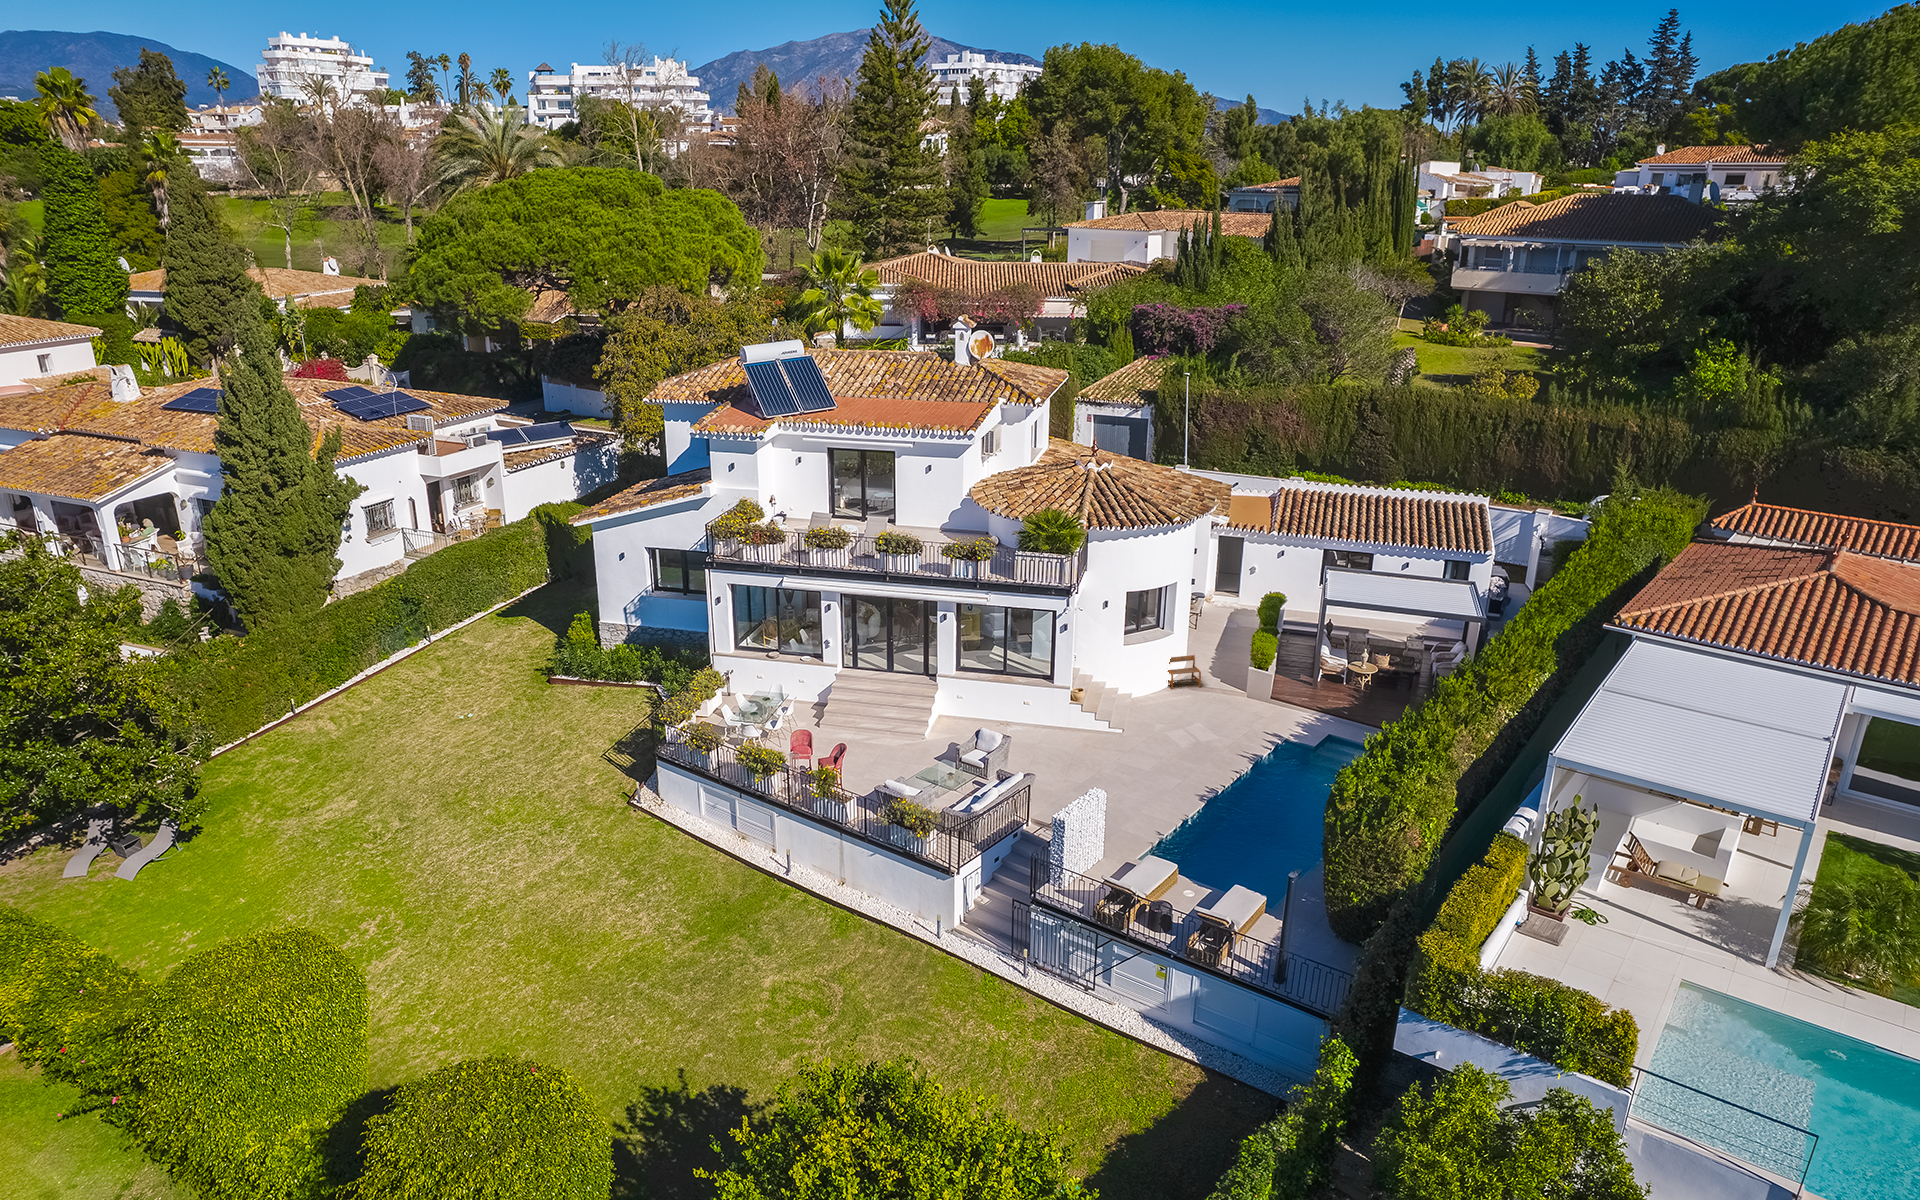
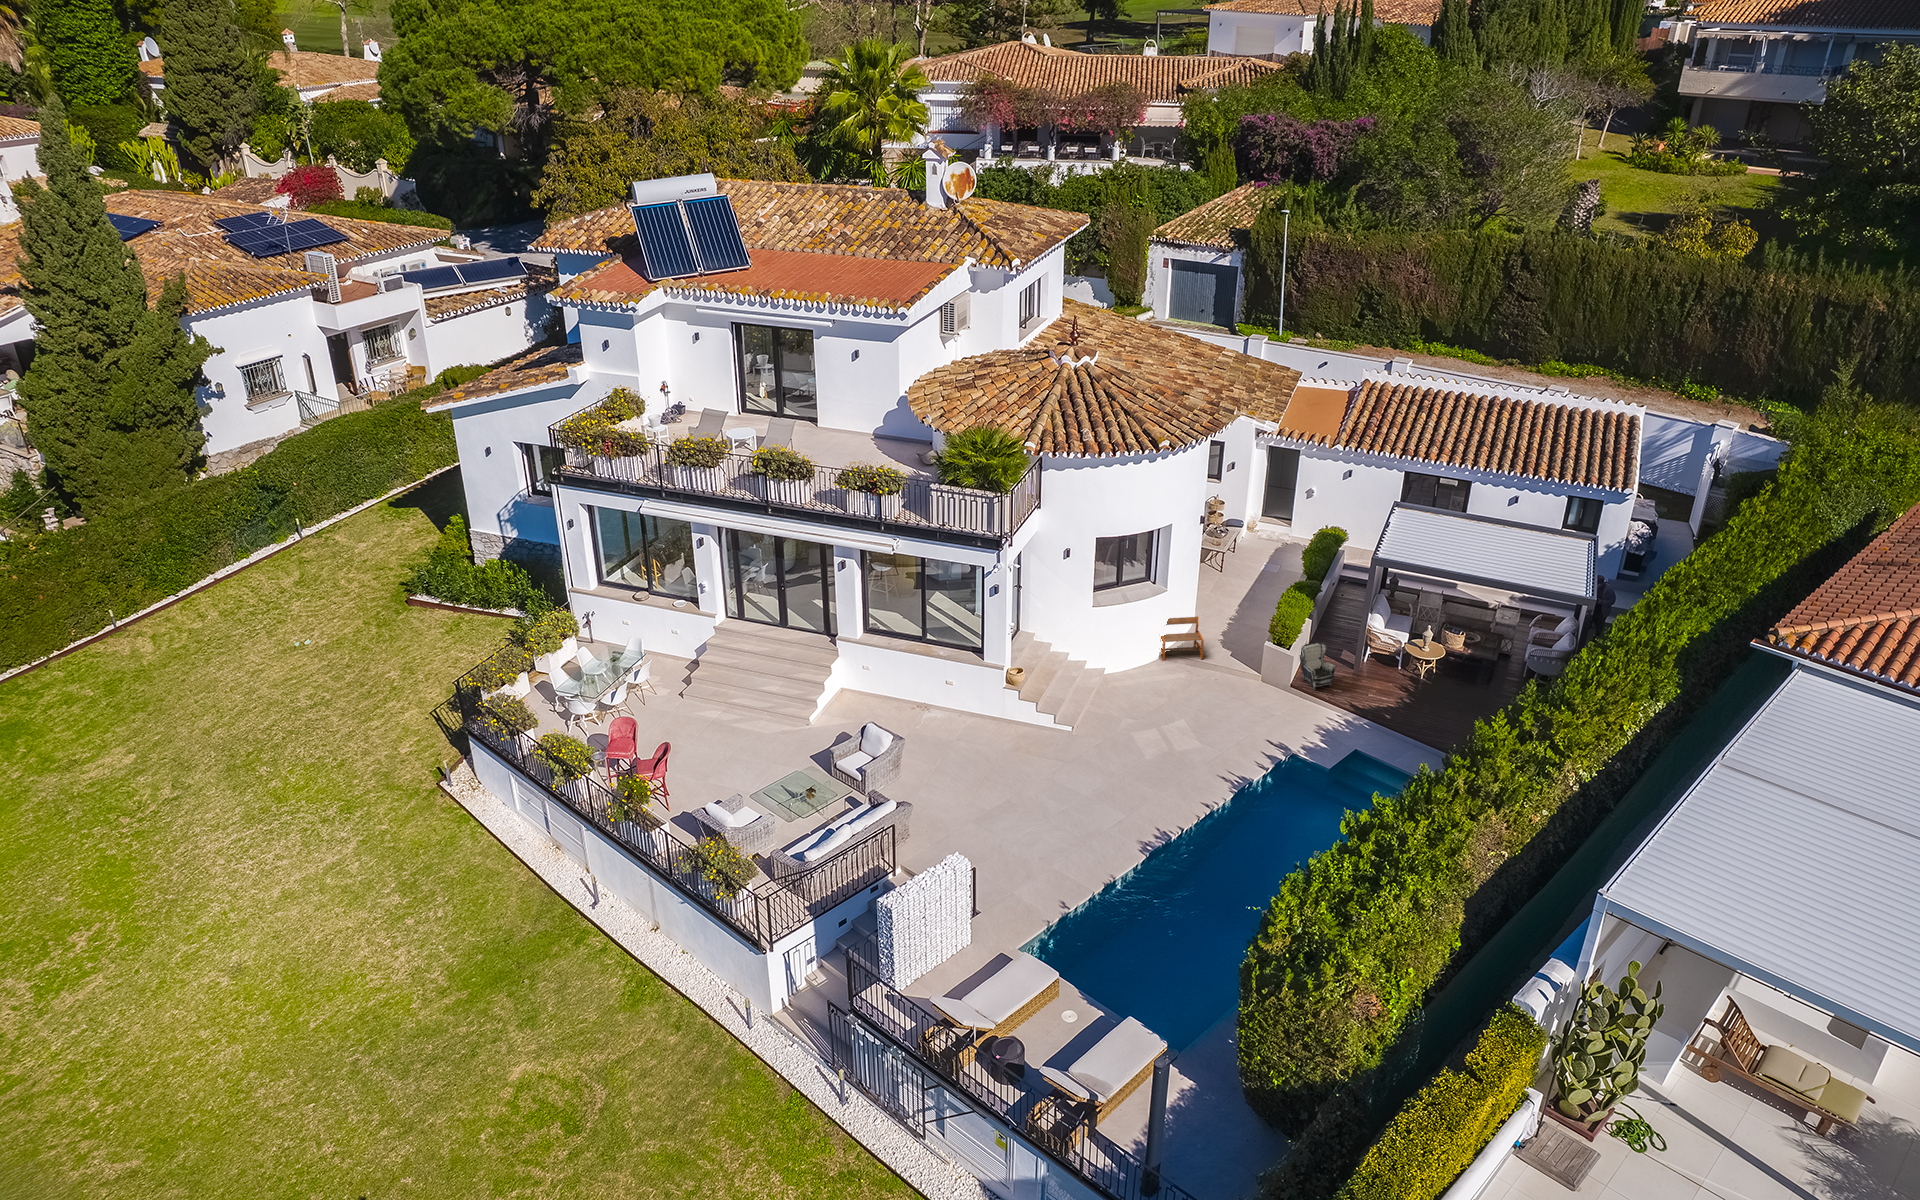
armchair: none [1274,668,1303,702] -> present [1300,643,1336,690]

